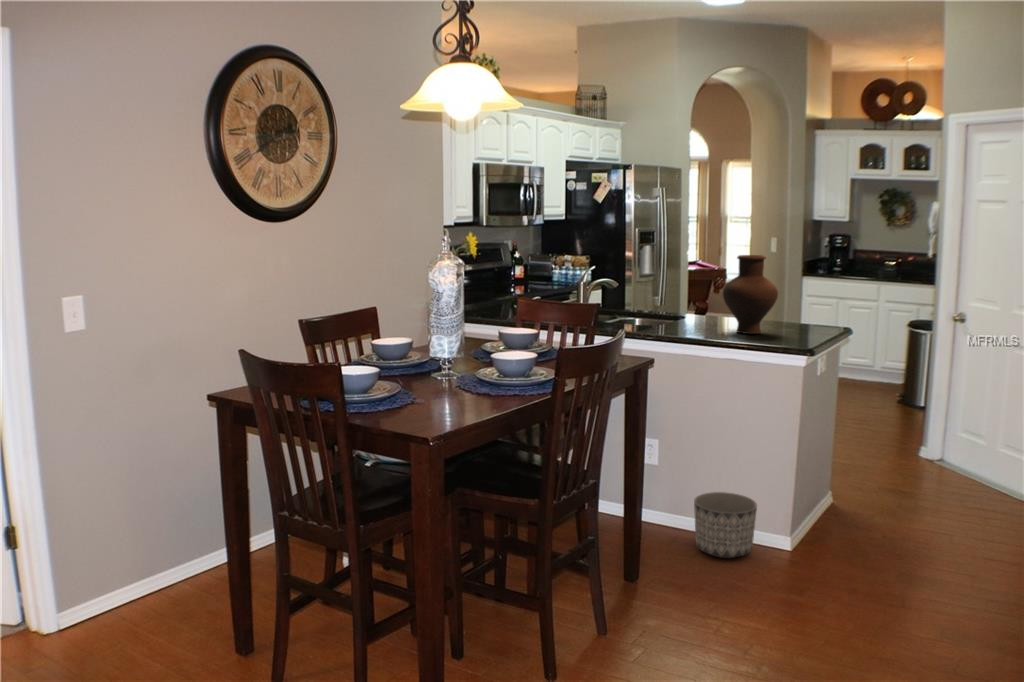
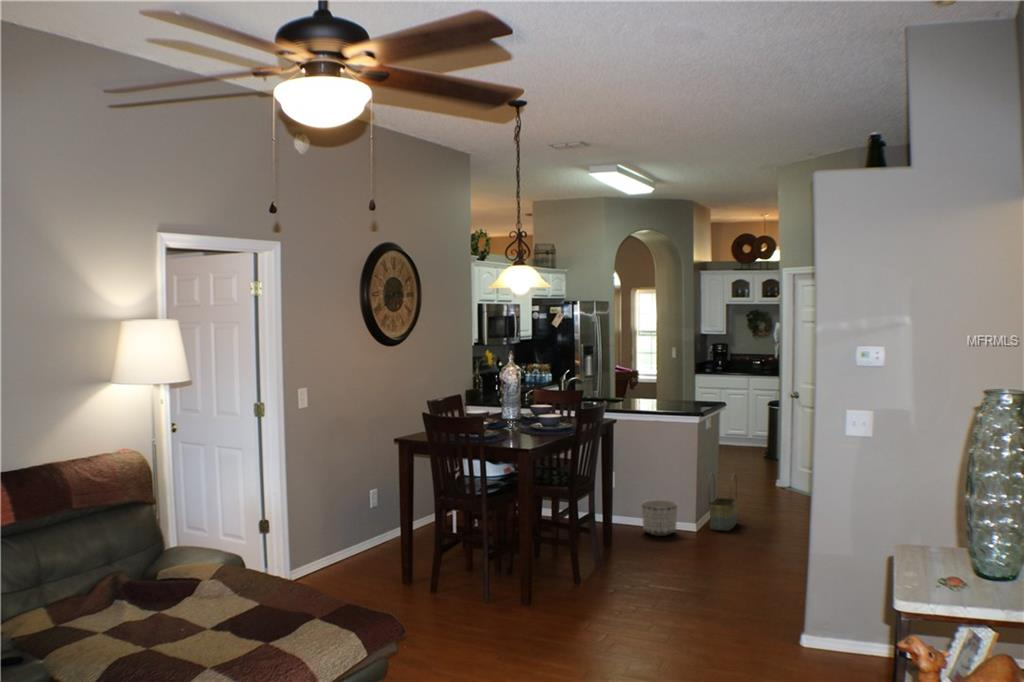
vase: present [723,255,778,334] -> none [650,360,682,406]
basket: none [812,449,865,553] -> present [708,475,737,531]

